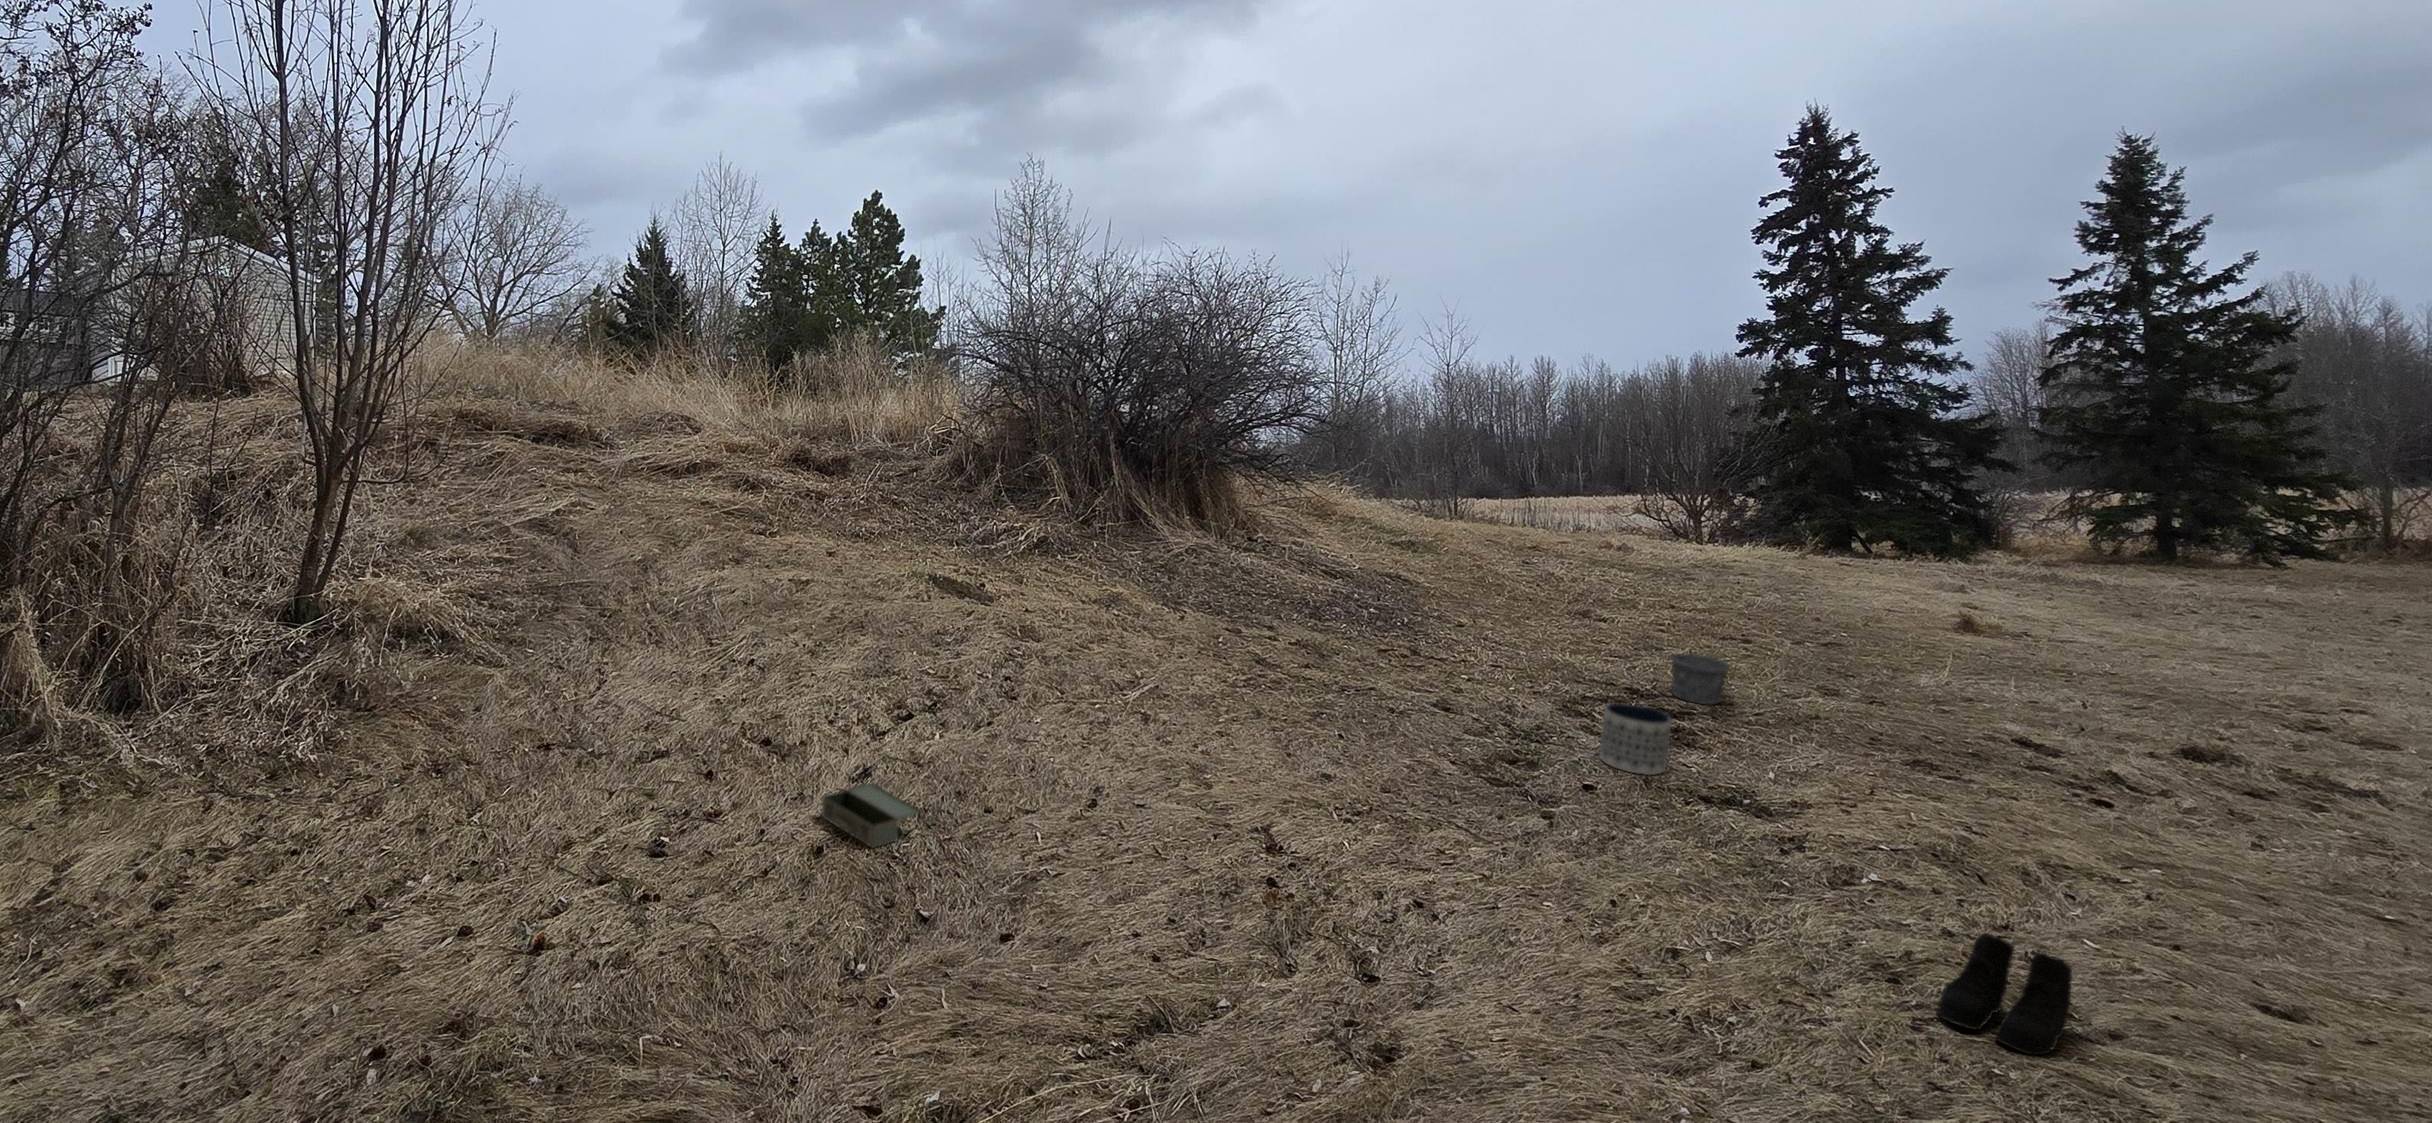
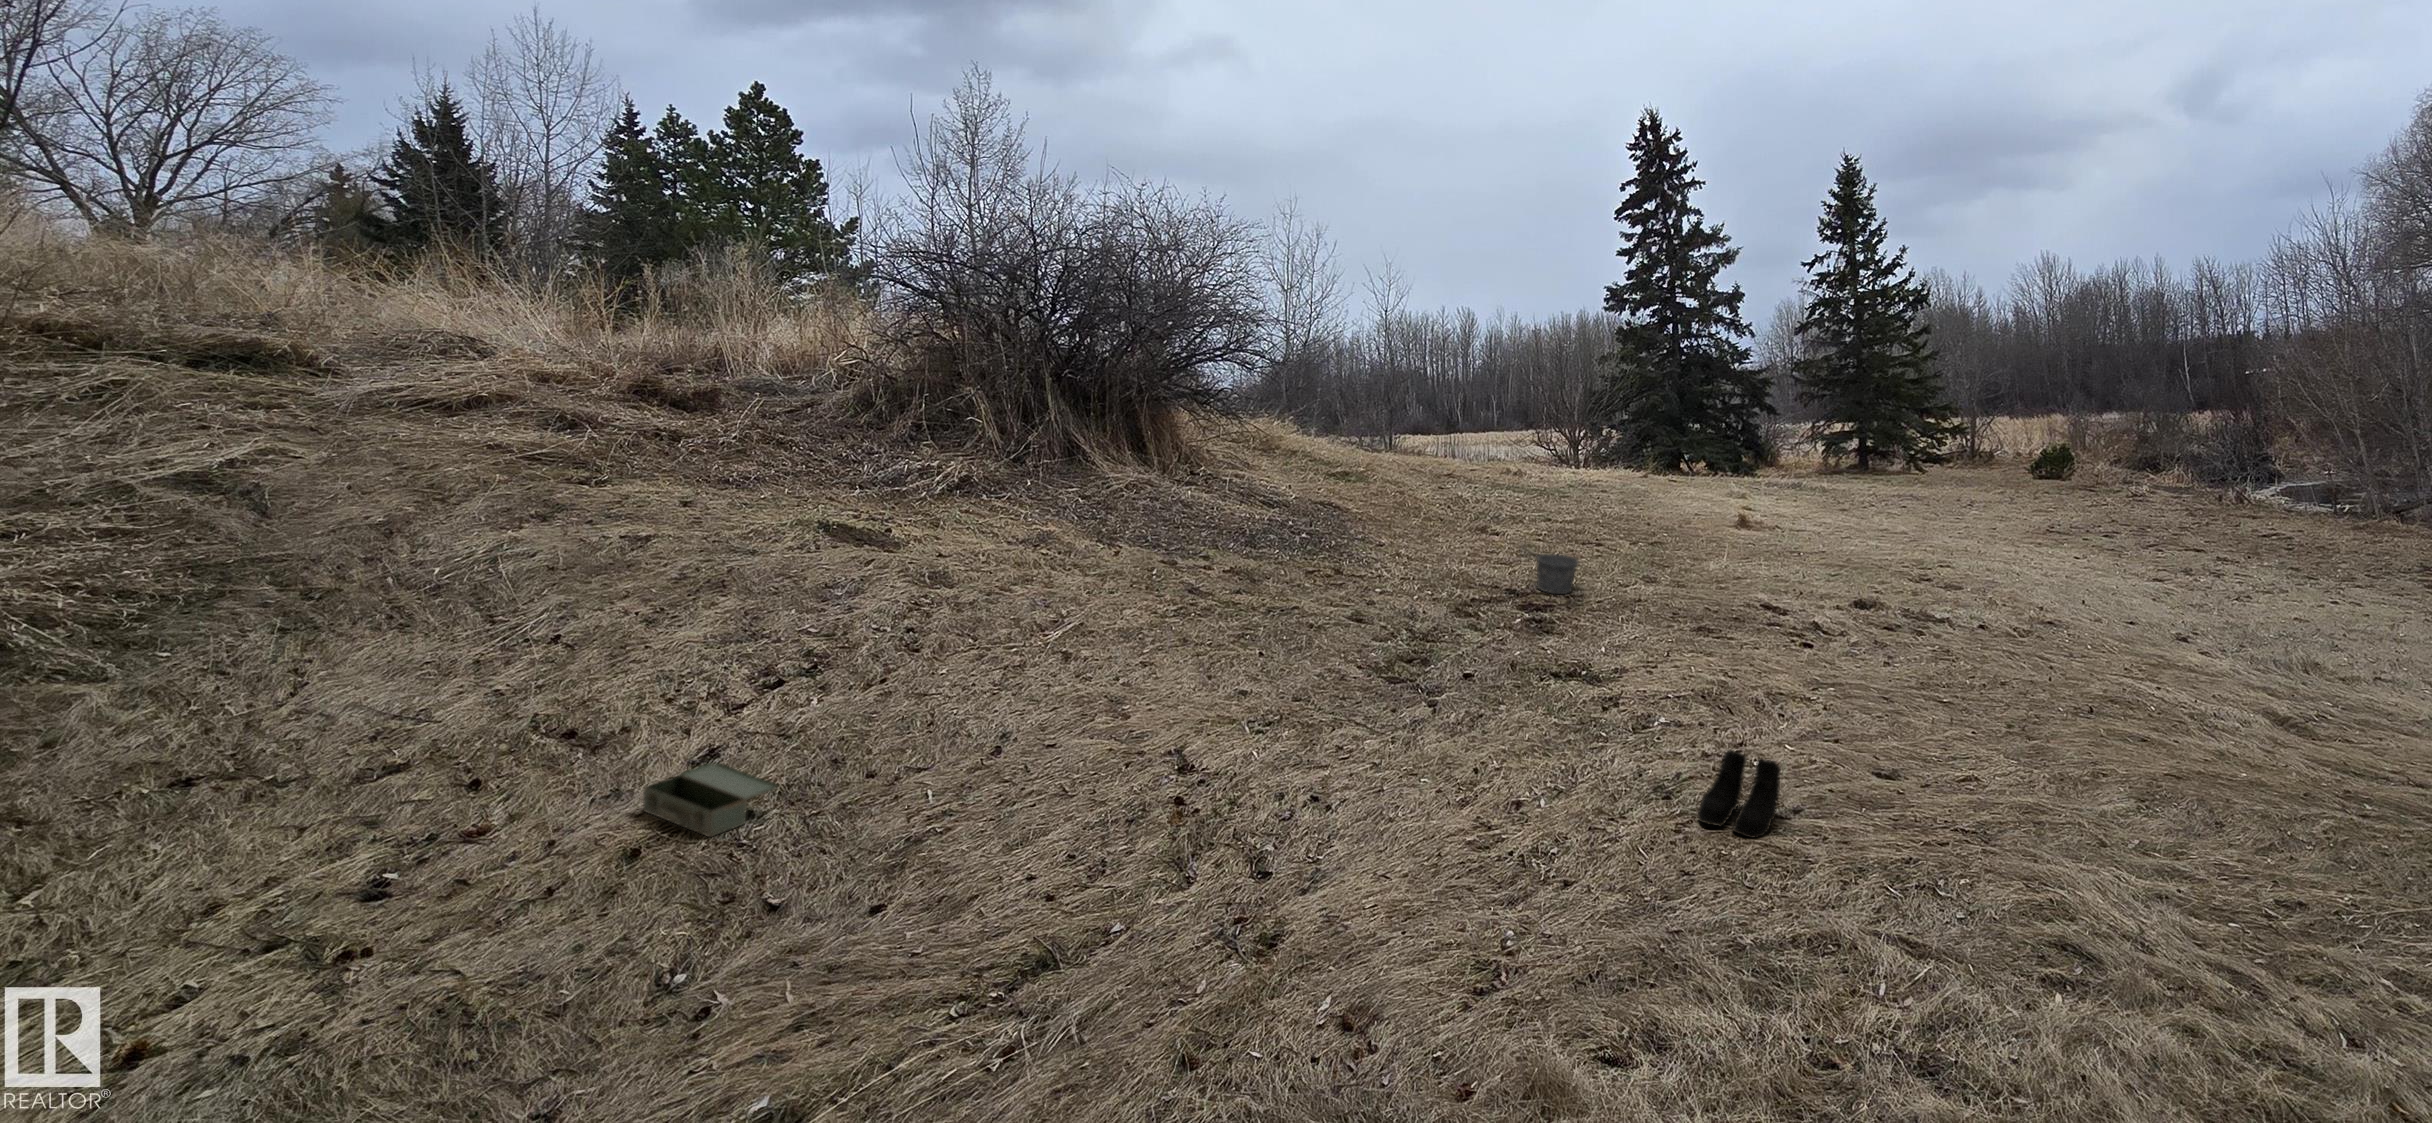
planter: present [1599,703,1672,775] -> none [1477,599,1532,657]

